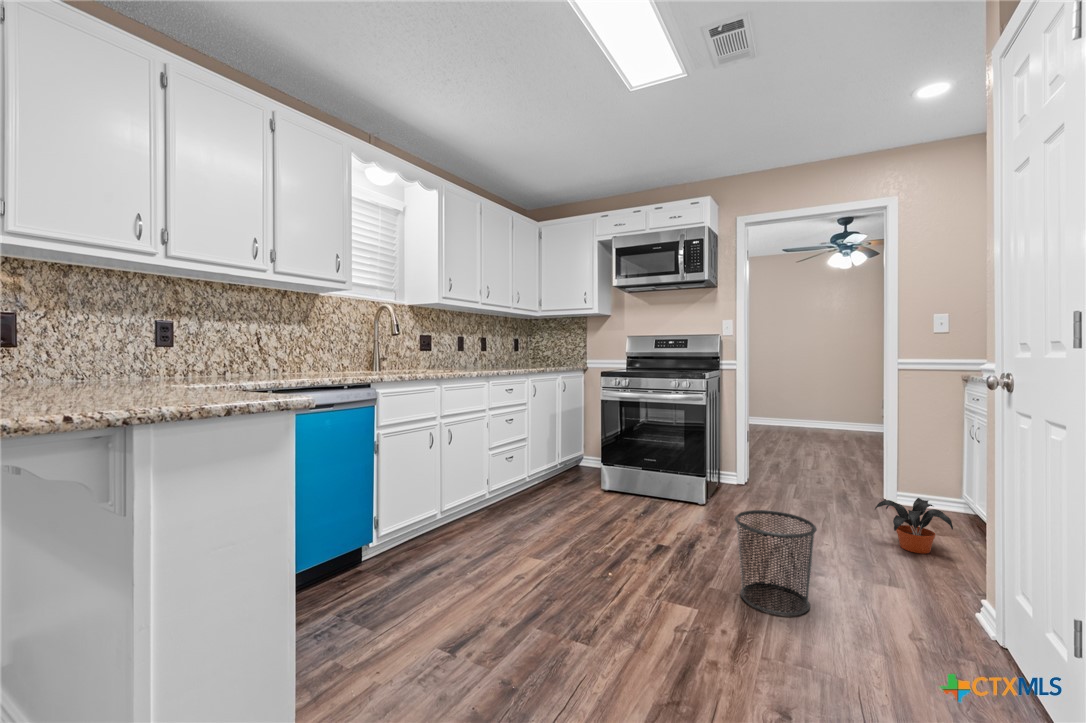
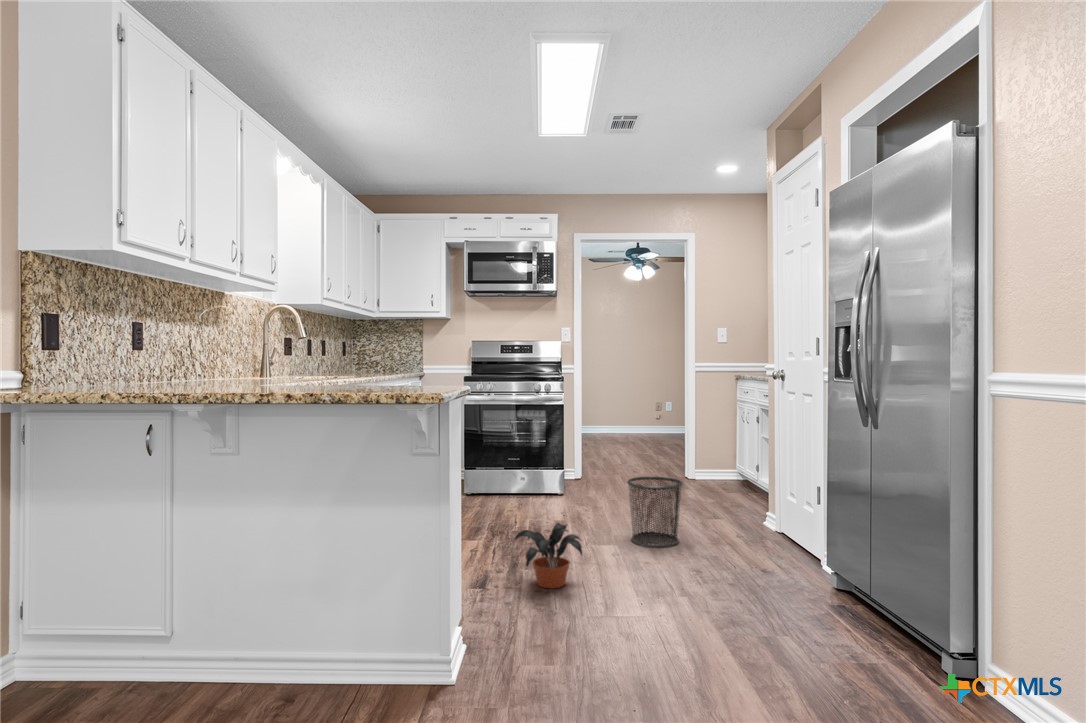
potted plant: present [875,498,953,553] -> present [514,523,582,588]

